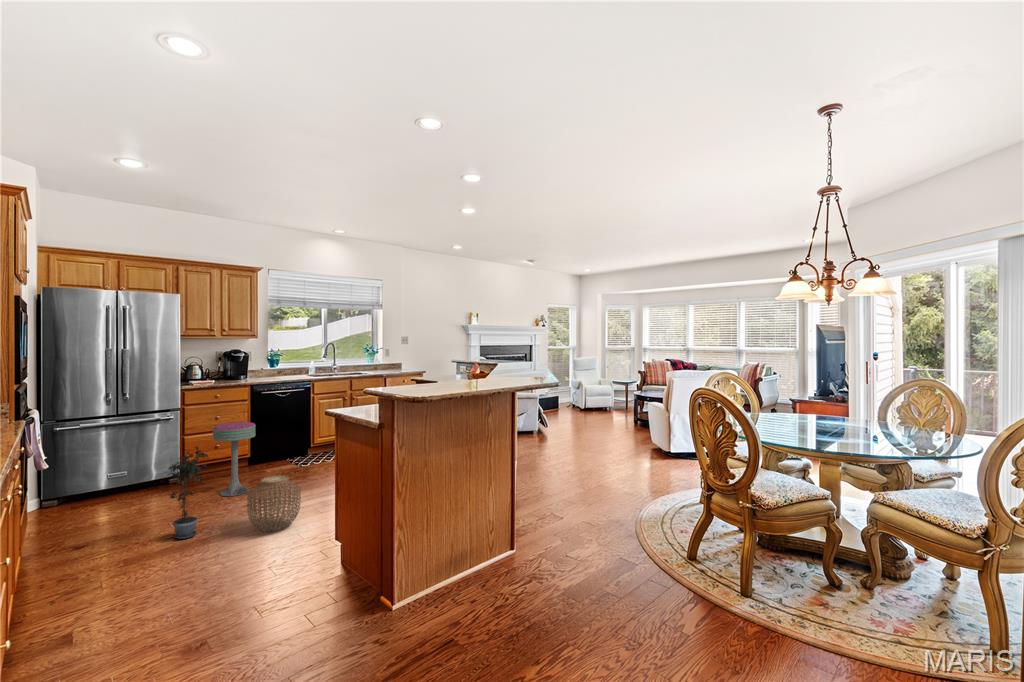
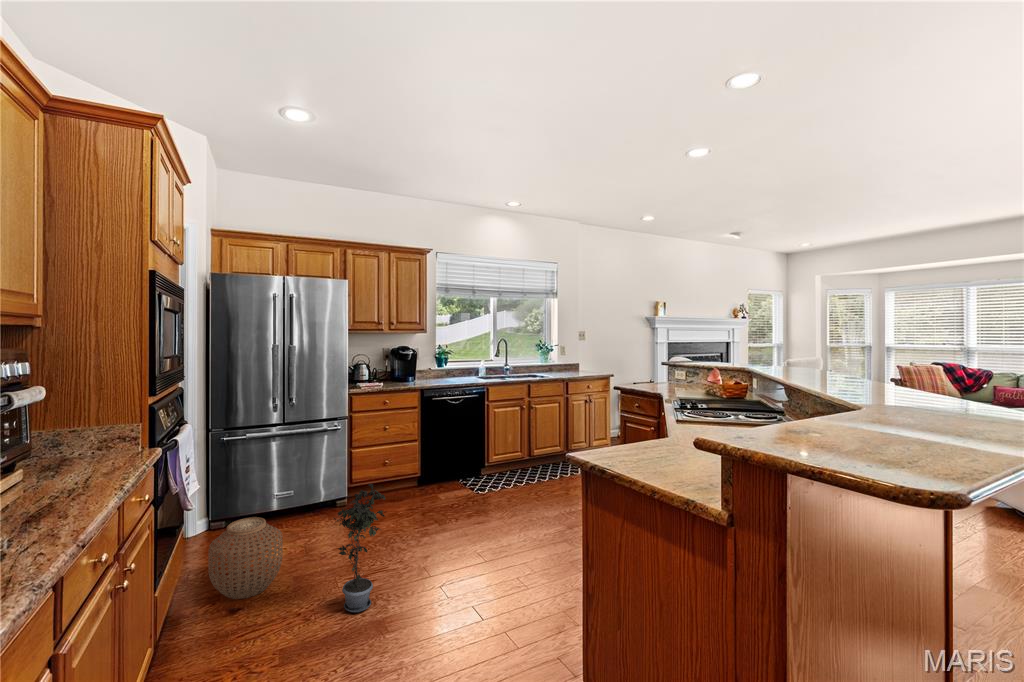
bar stool: present [213,422,256,496] -> none [385,439,433,535]
woven basket: present [247,475,301,532] -> present [208,517,283,599]

